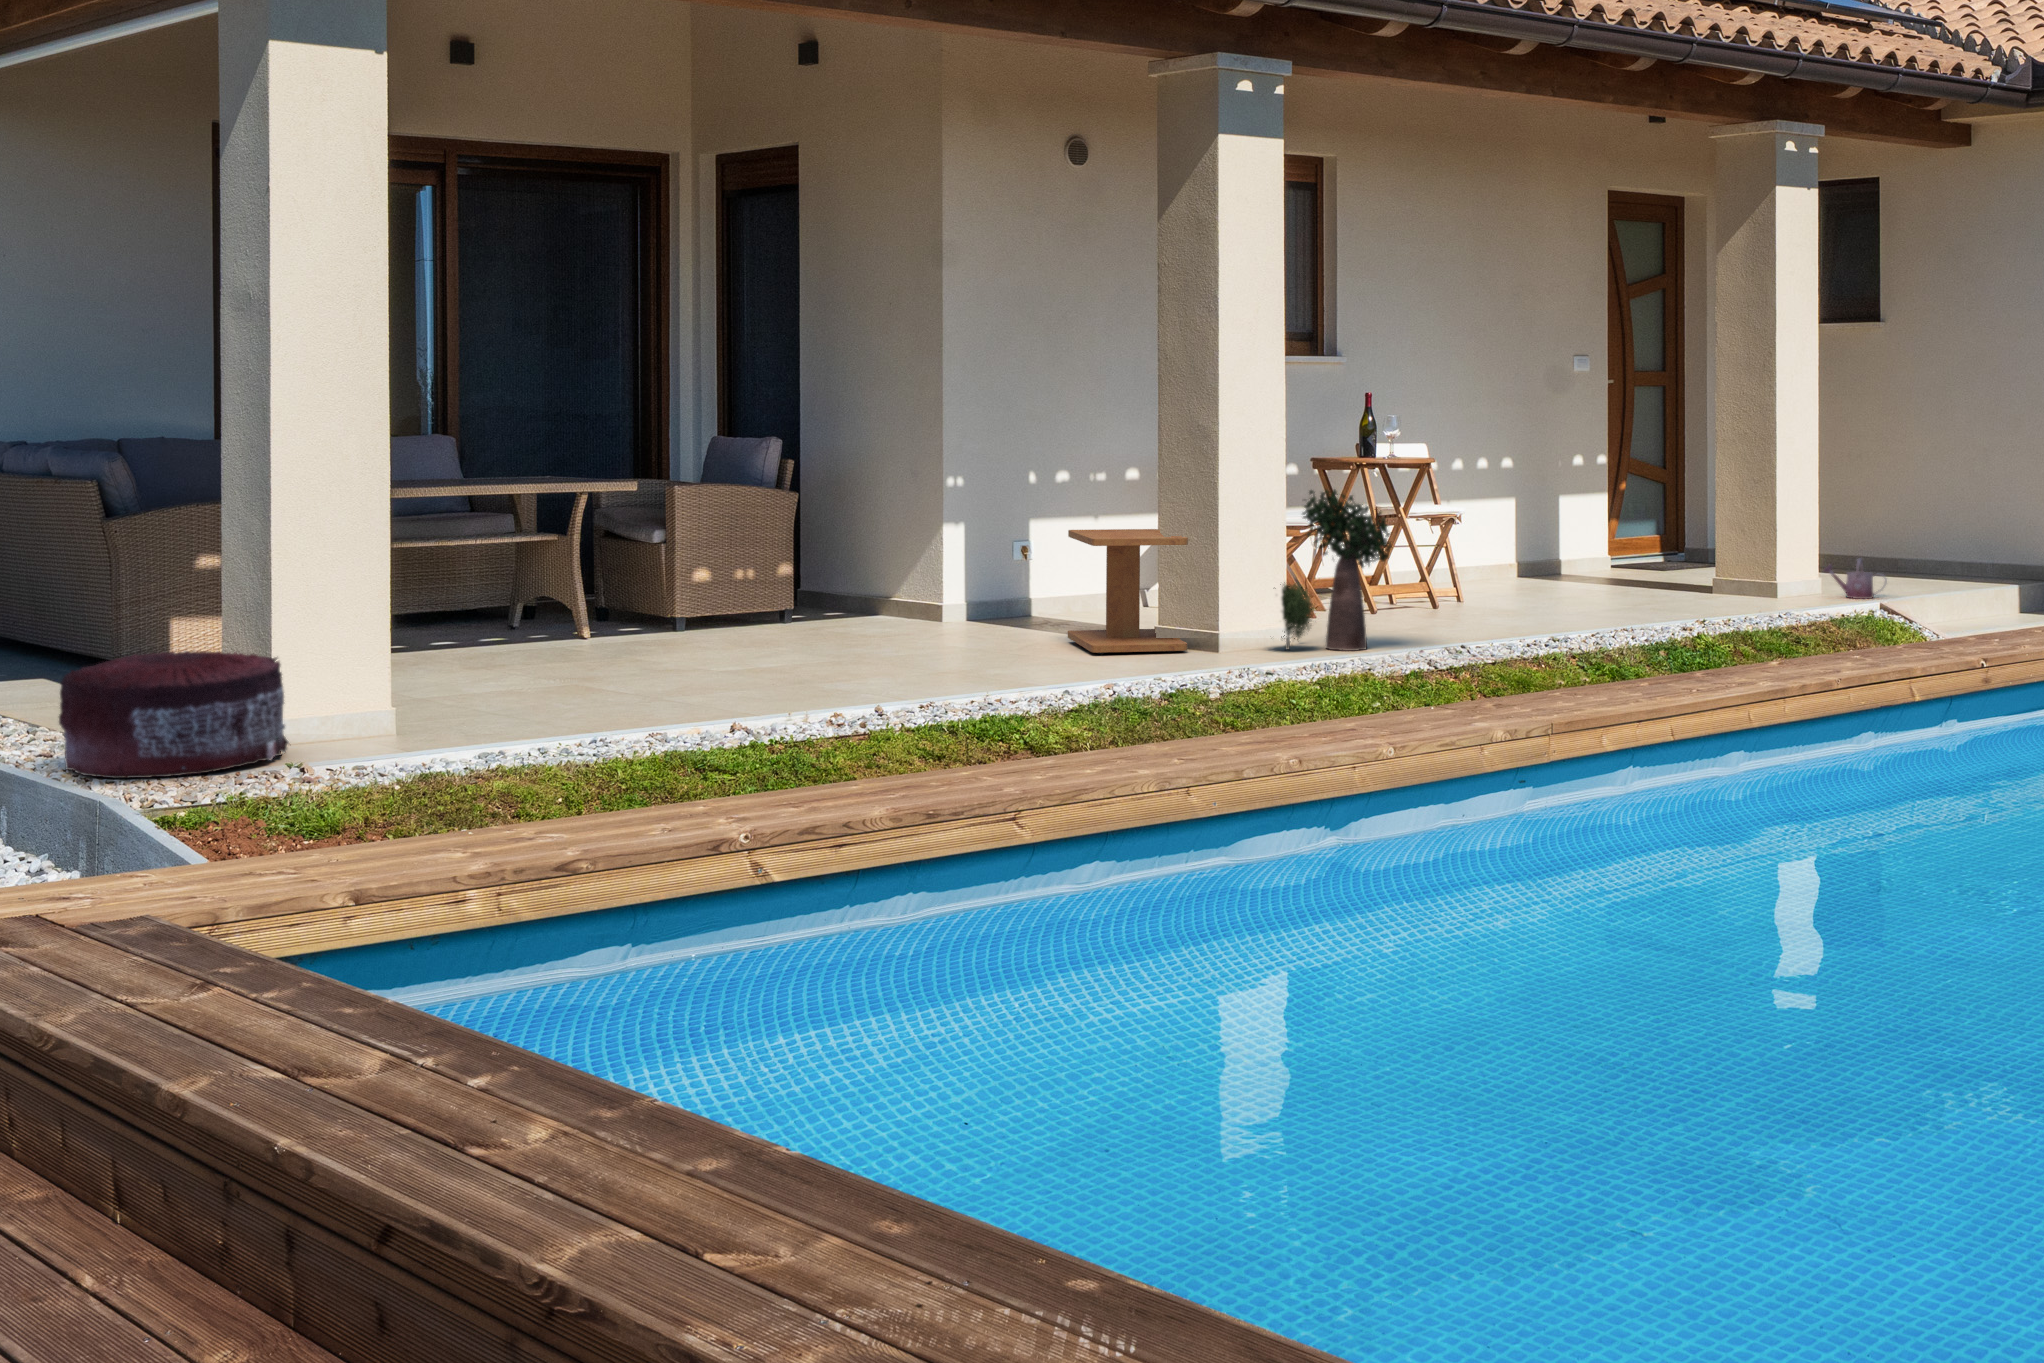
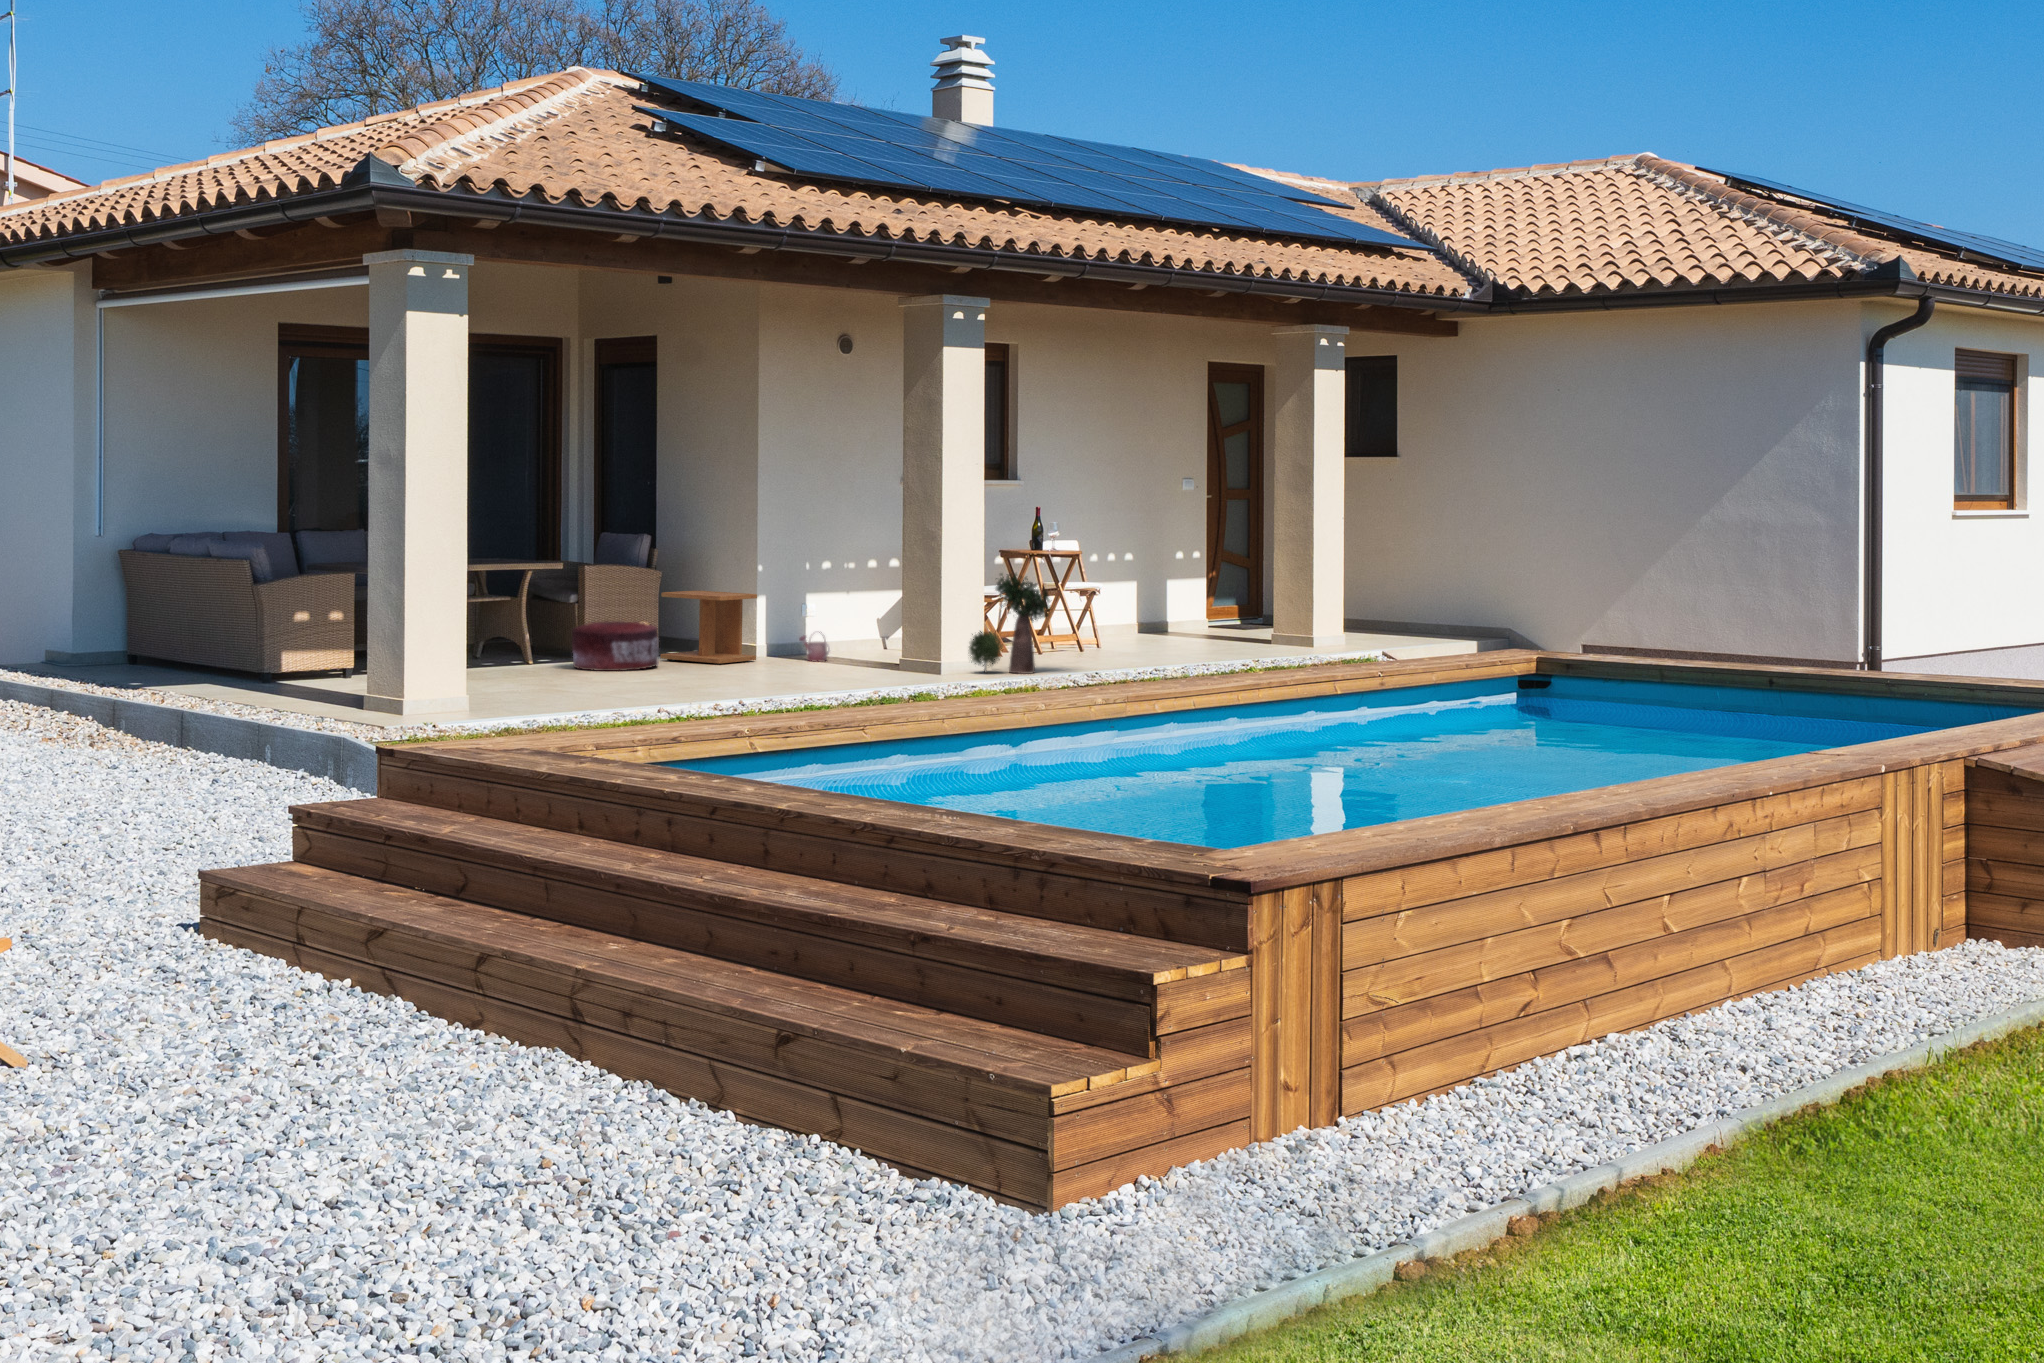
side table: present [1068,529,1188,655] -> present [660,591,757,665]
watering can: present [1822,558,1887,599] -> present [799,632,830,661]
pouf: present [59,651,289,778] -> present [572,621,659,671]

